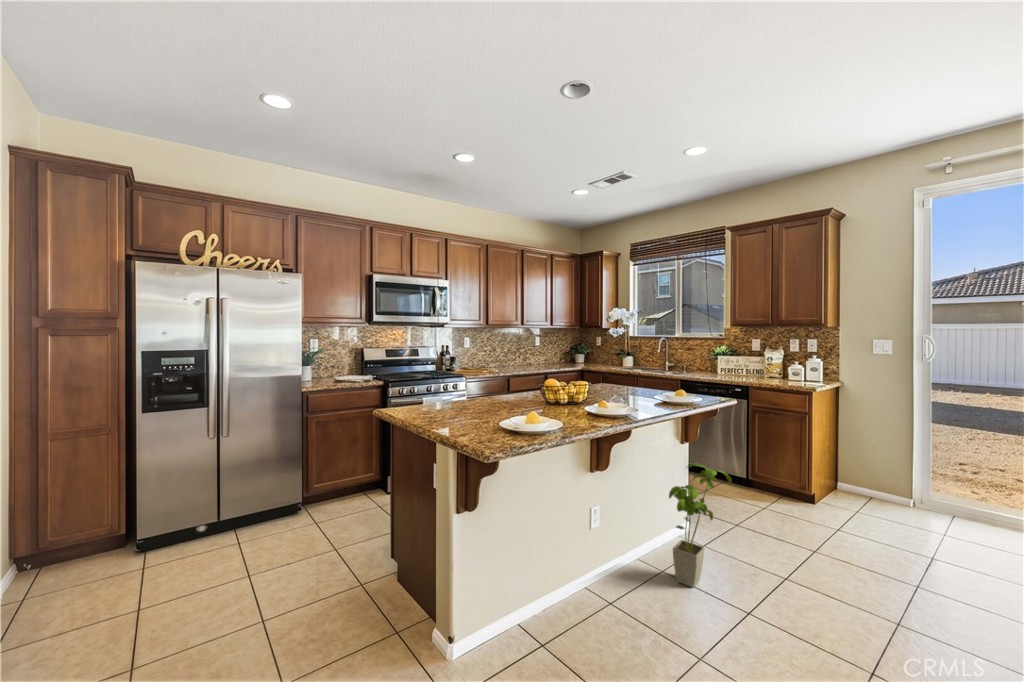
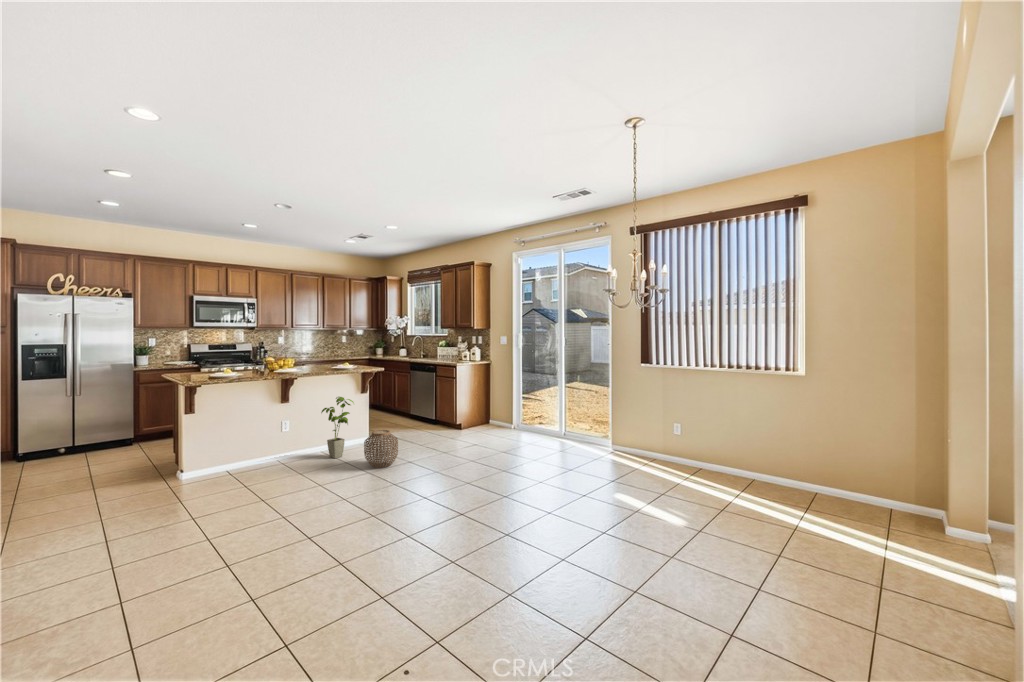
woven basket: none [794,548,884,643] -> present [364,430,398,468]

